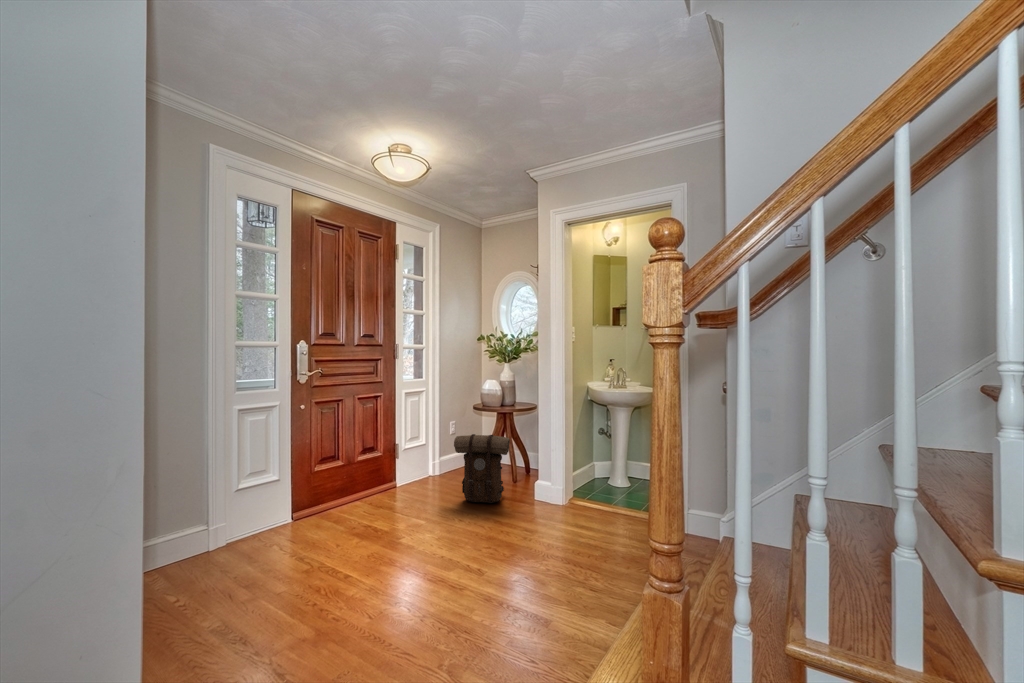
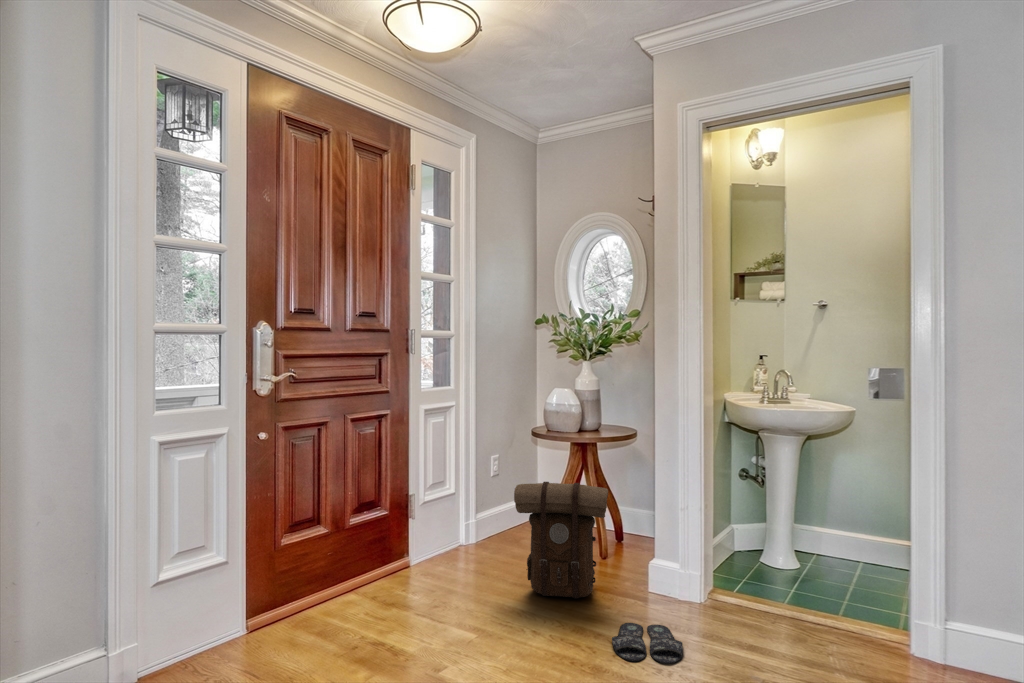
slippers: none [503,515,543,534] -> present [612,623,683,664]

